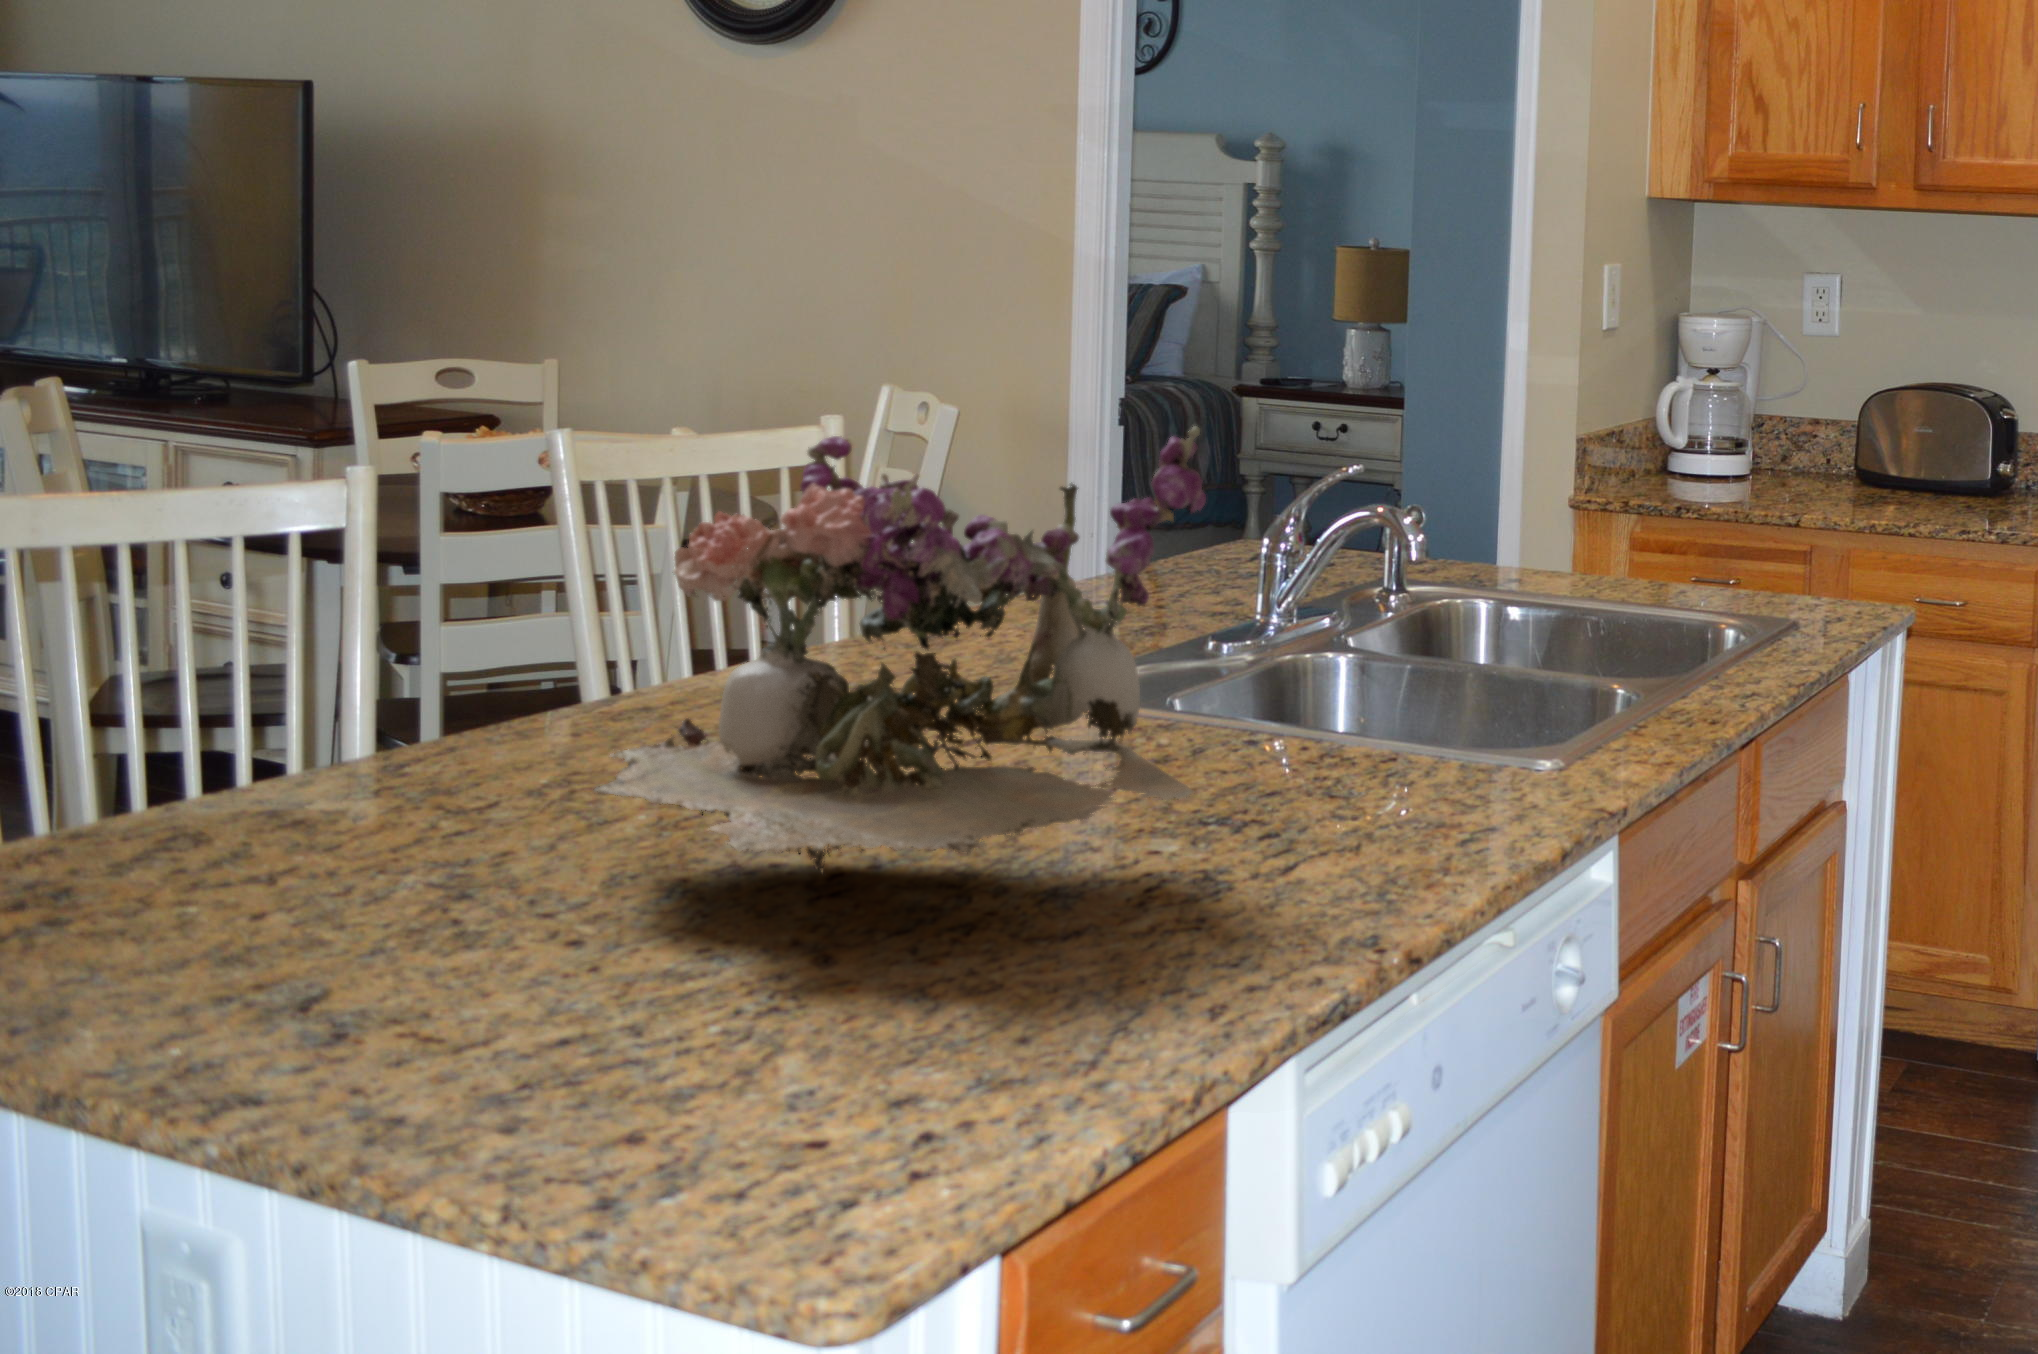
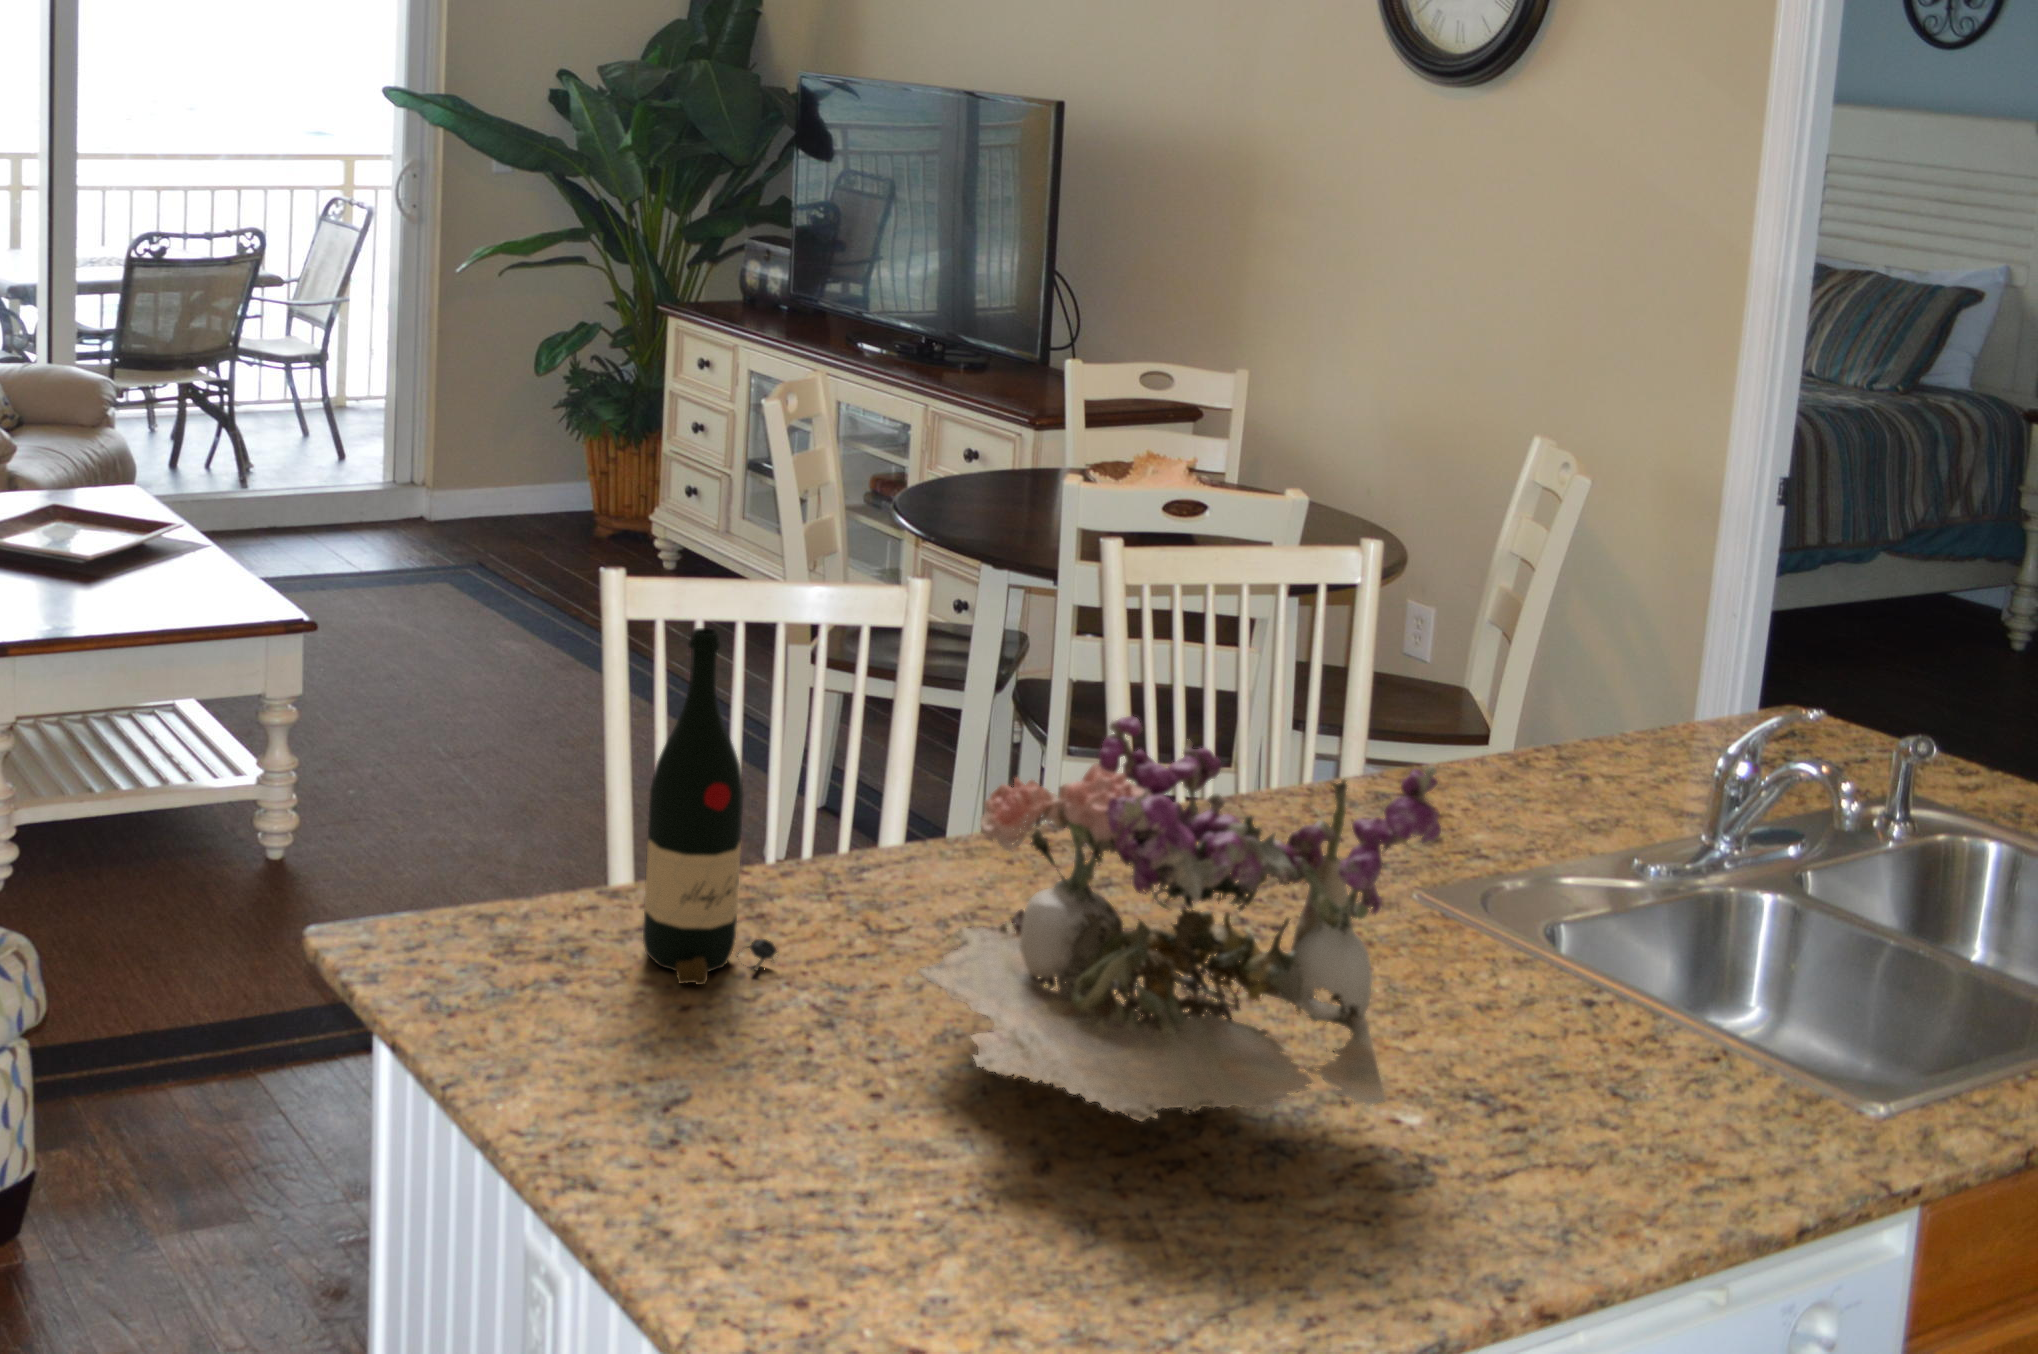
wine bottle: none [140,399,353,899] -> present [643,628,777,985]

